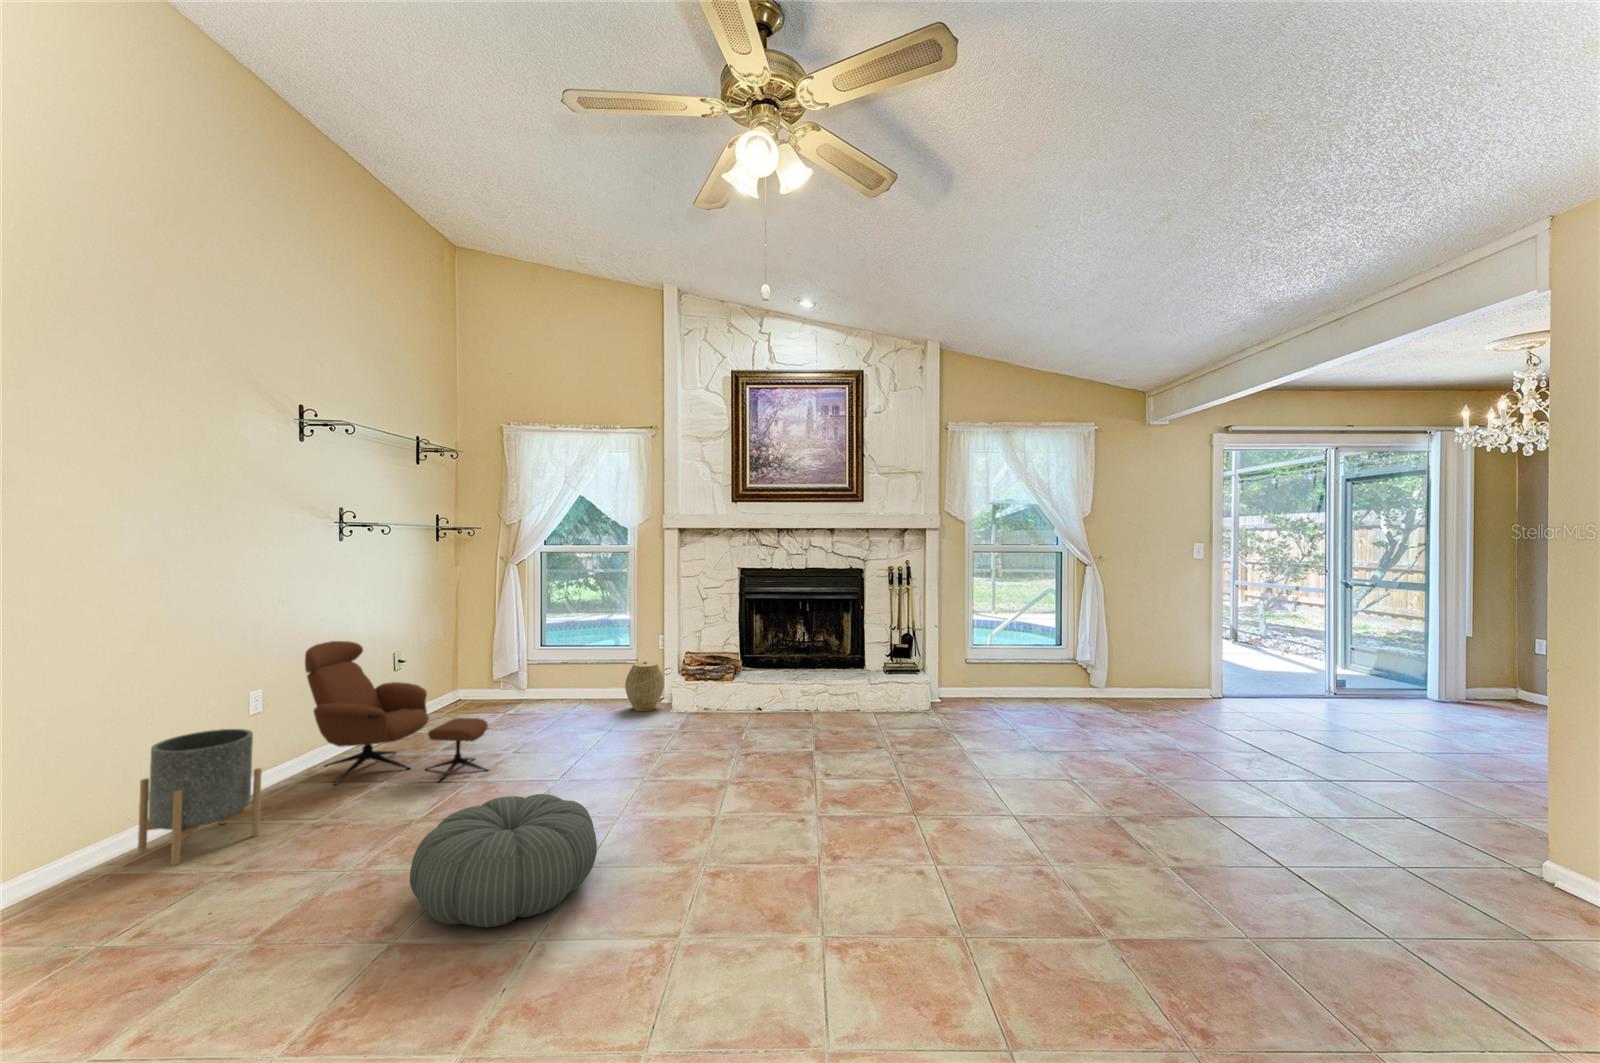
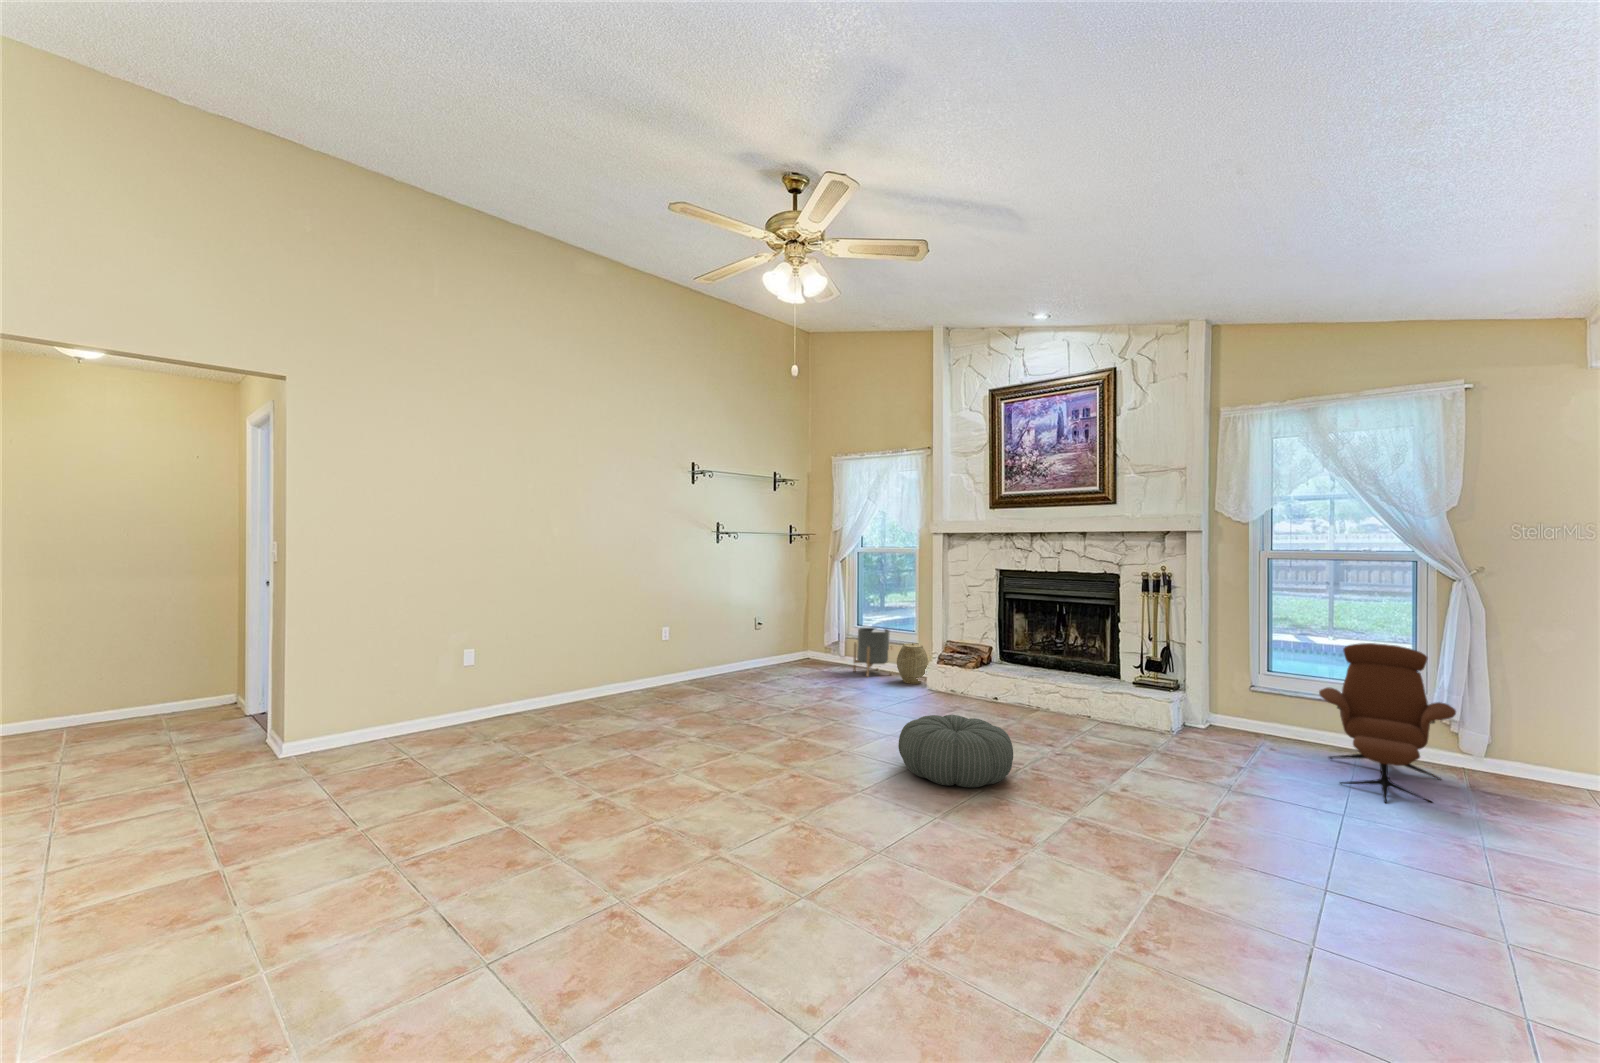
lounge chair: present [305,641,488,785] -> present [1319,643,1456,803]
planter: present [138,729,262,865] -> present [853,628,892,677]
pouf: present [410,794,597,927] -> present [898,715,1013,788]

